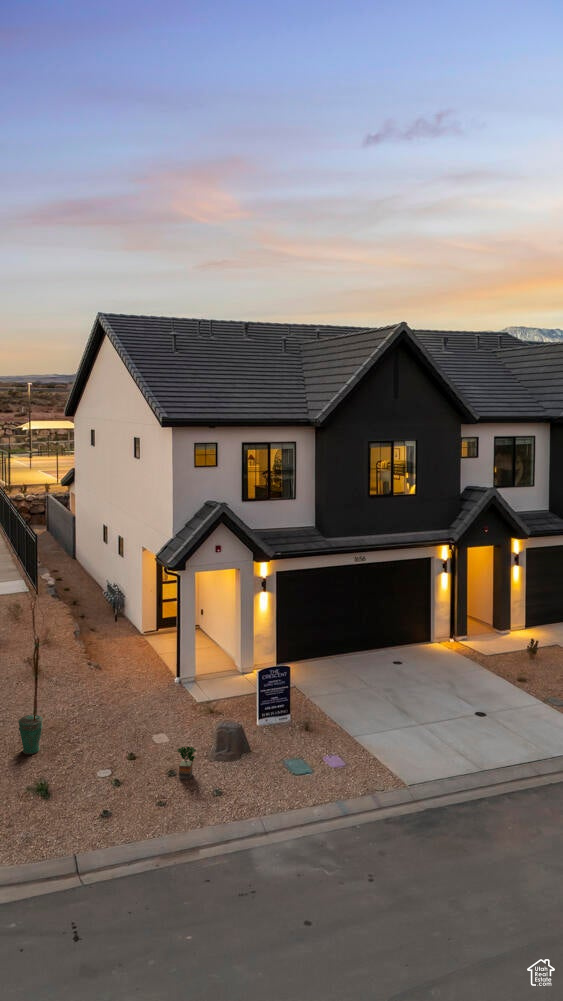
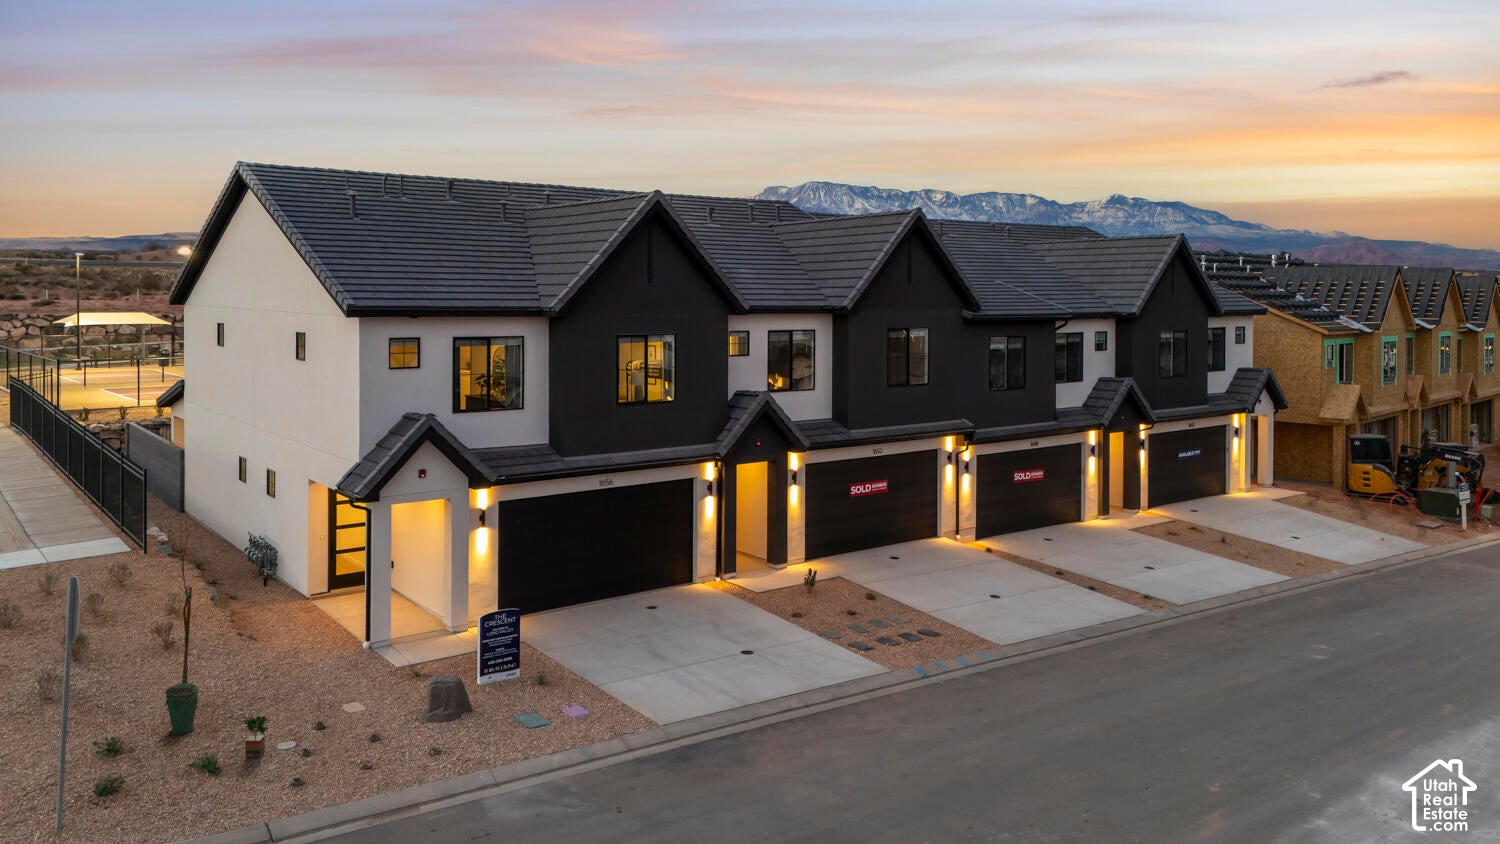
potted tree: present [177,747,196,779] -> present [243,716,269,757]

